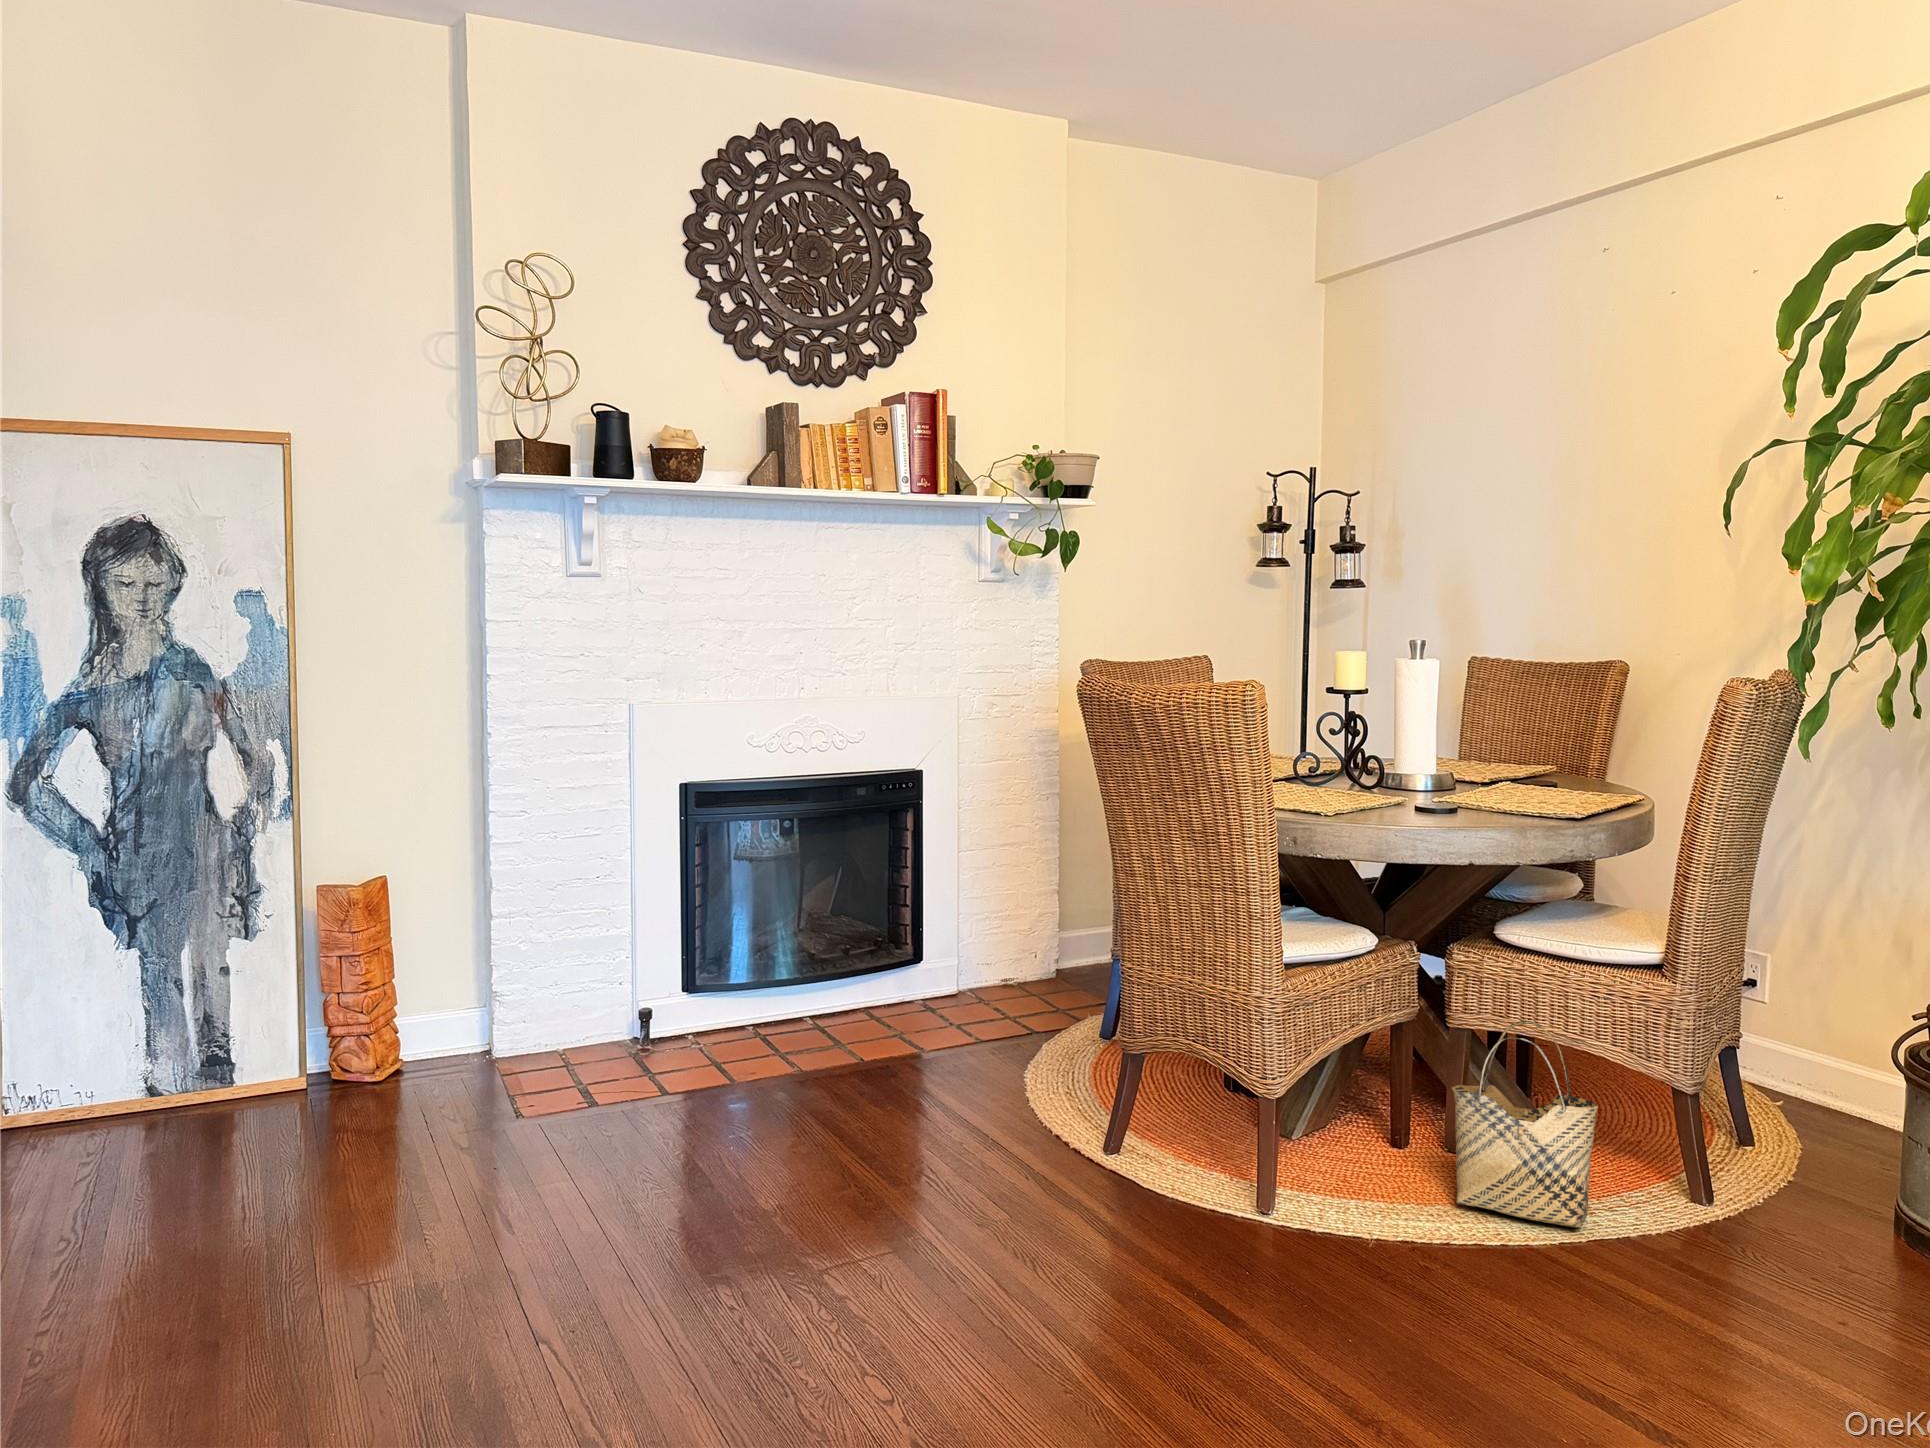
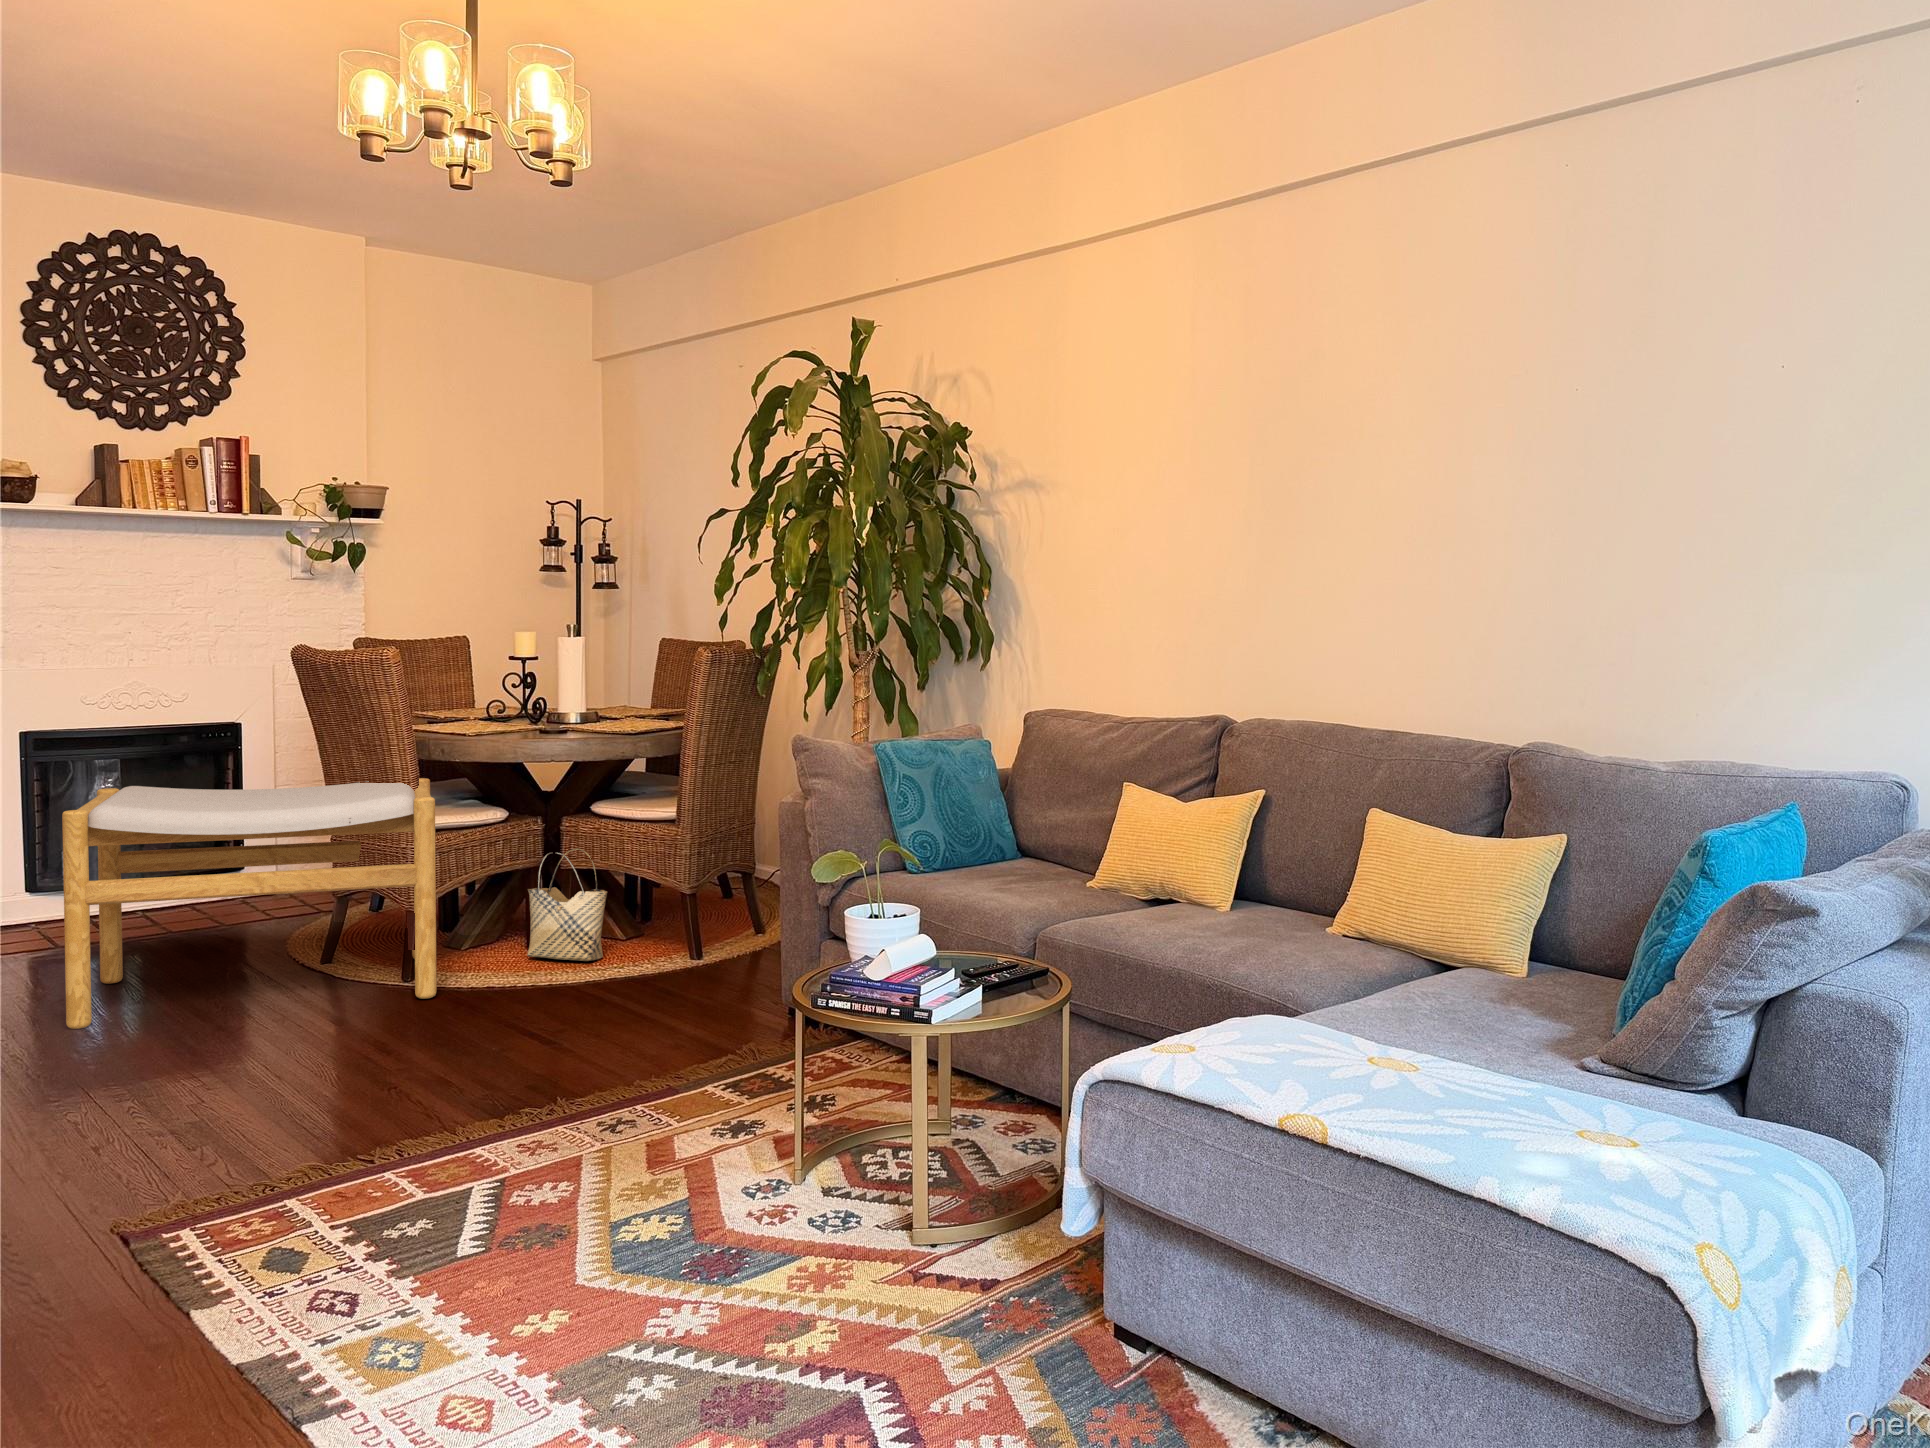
footstool: none [810,897,1397,1367] -> present [62,778,437,1029]

